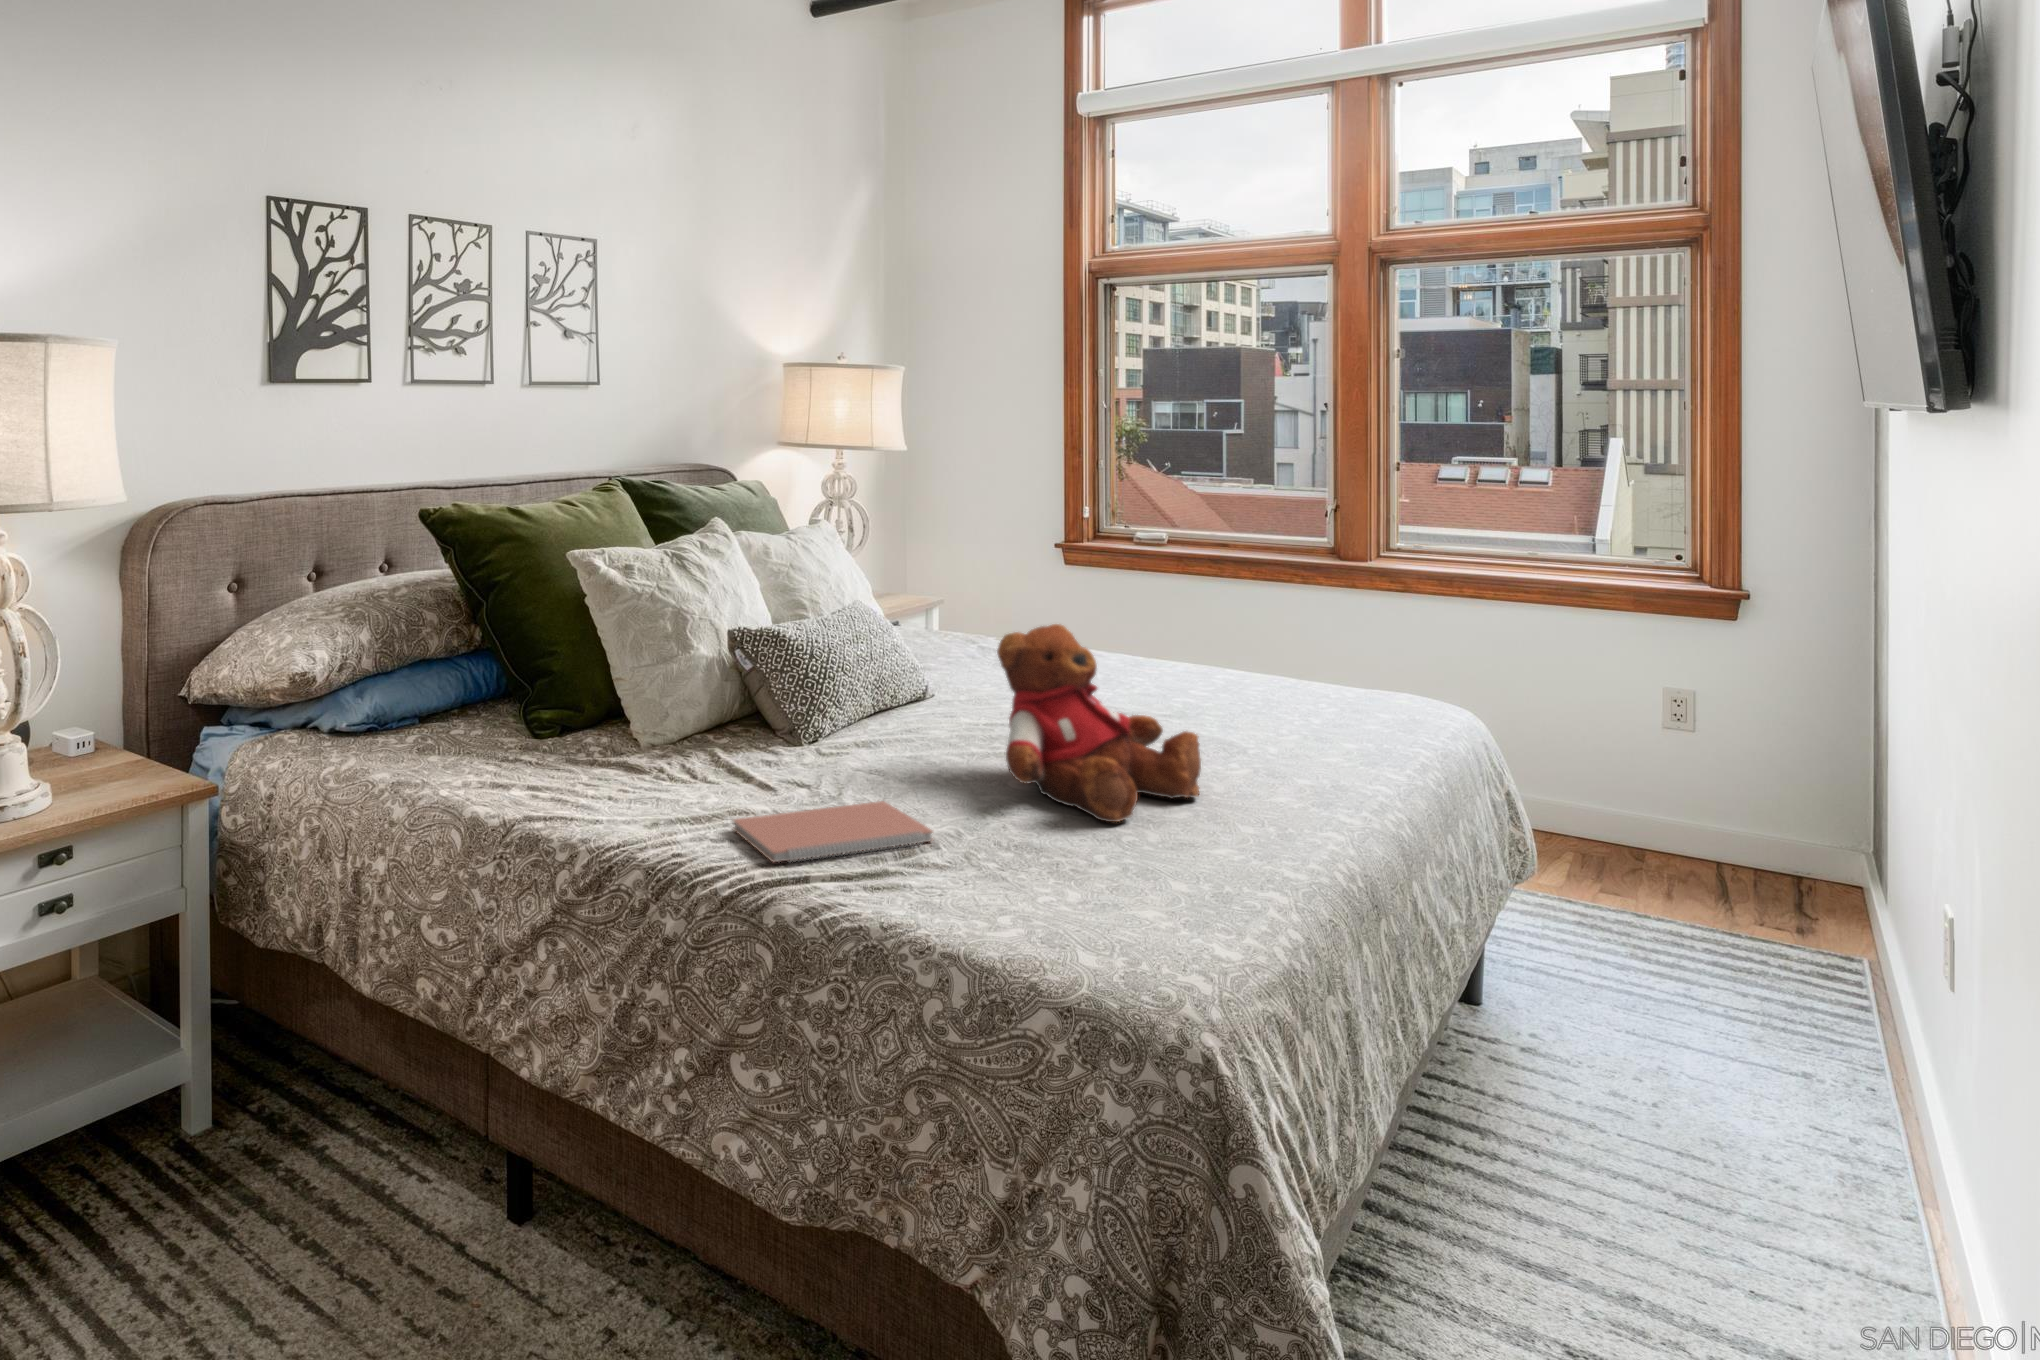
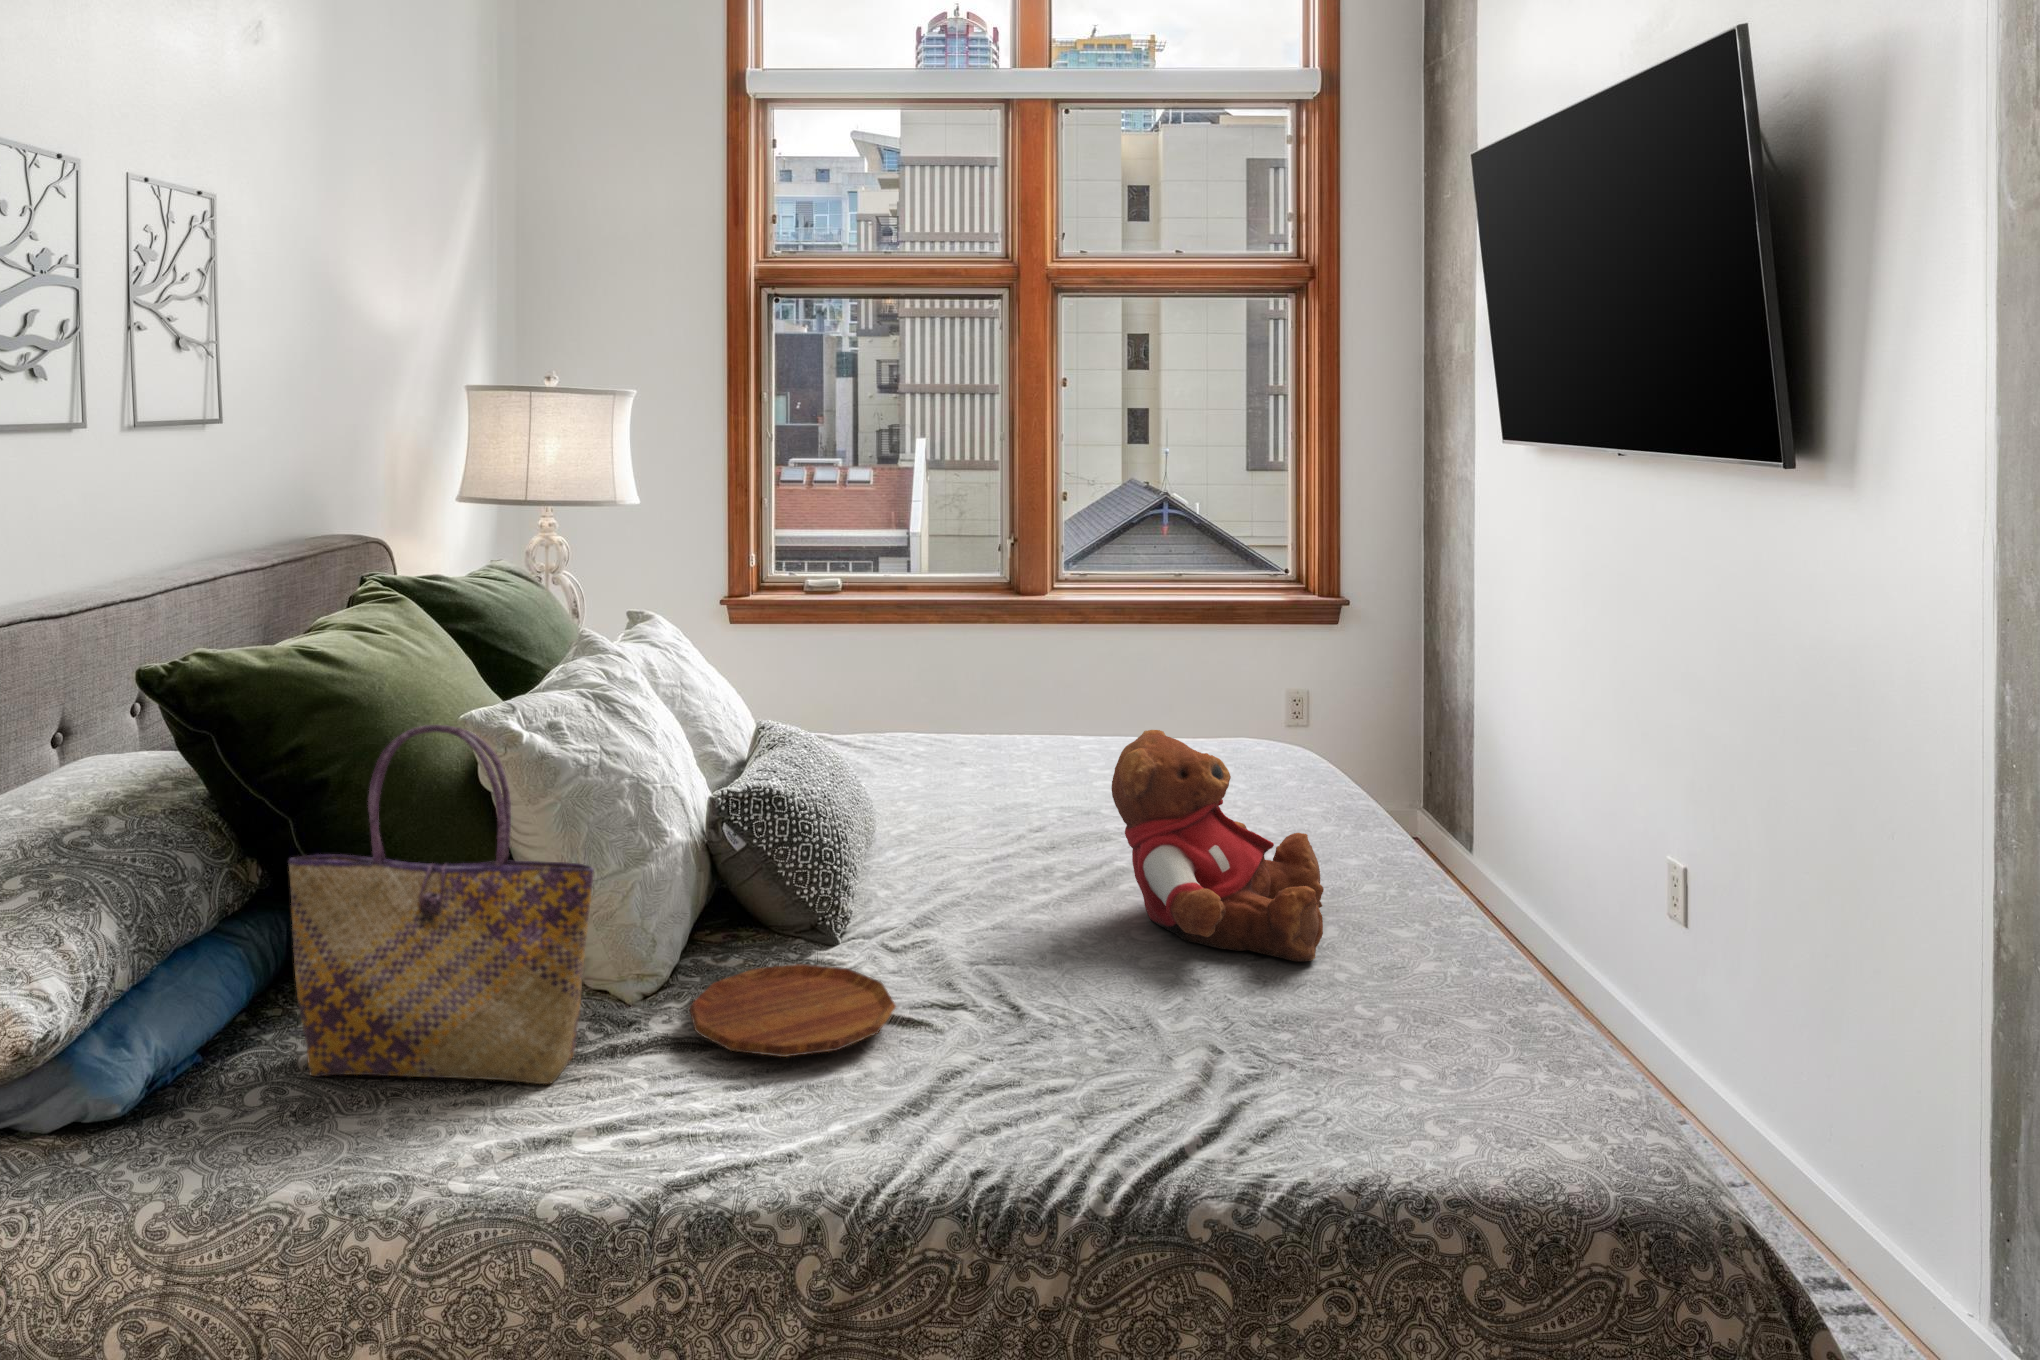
tote bag: none [448,545,573,766] -> present [289,725,594,1084]
tray: none [632,739,771,785] -> present [689,964,896,1057]
notebook: present [733,801,933,863] -> none [976,1003,1203,1141]

